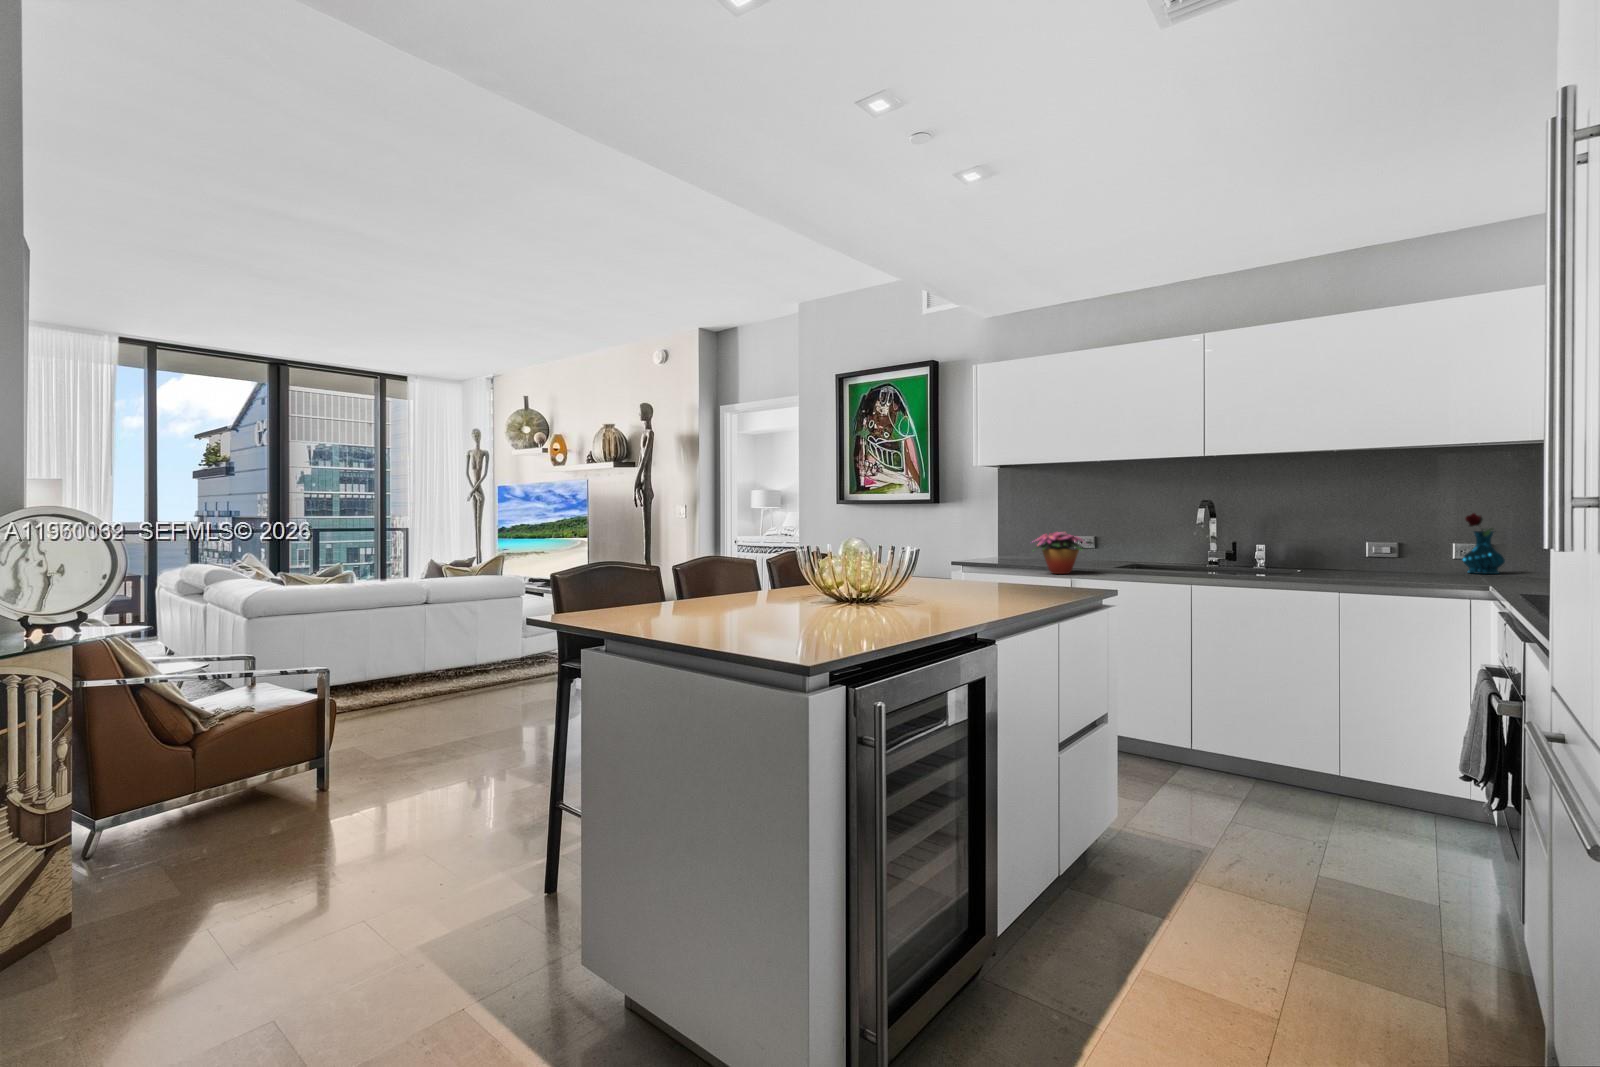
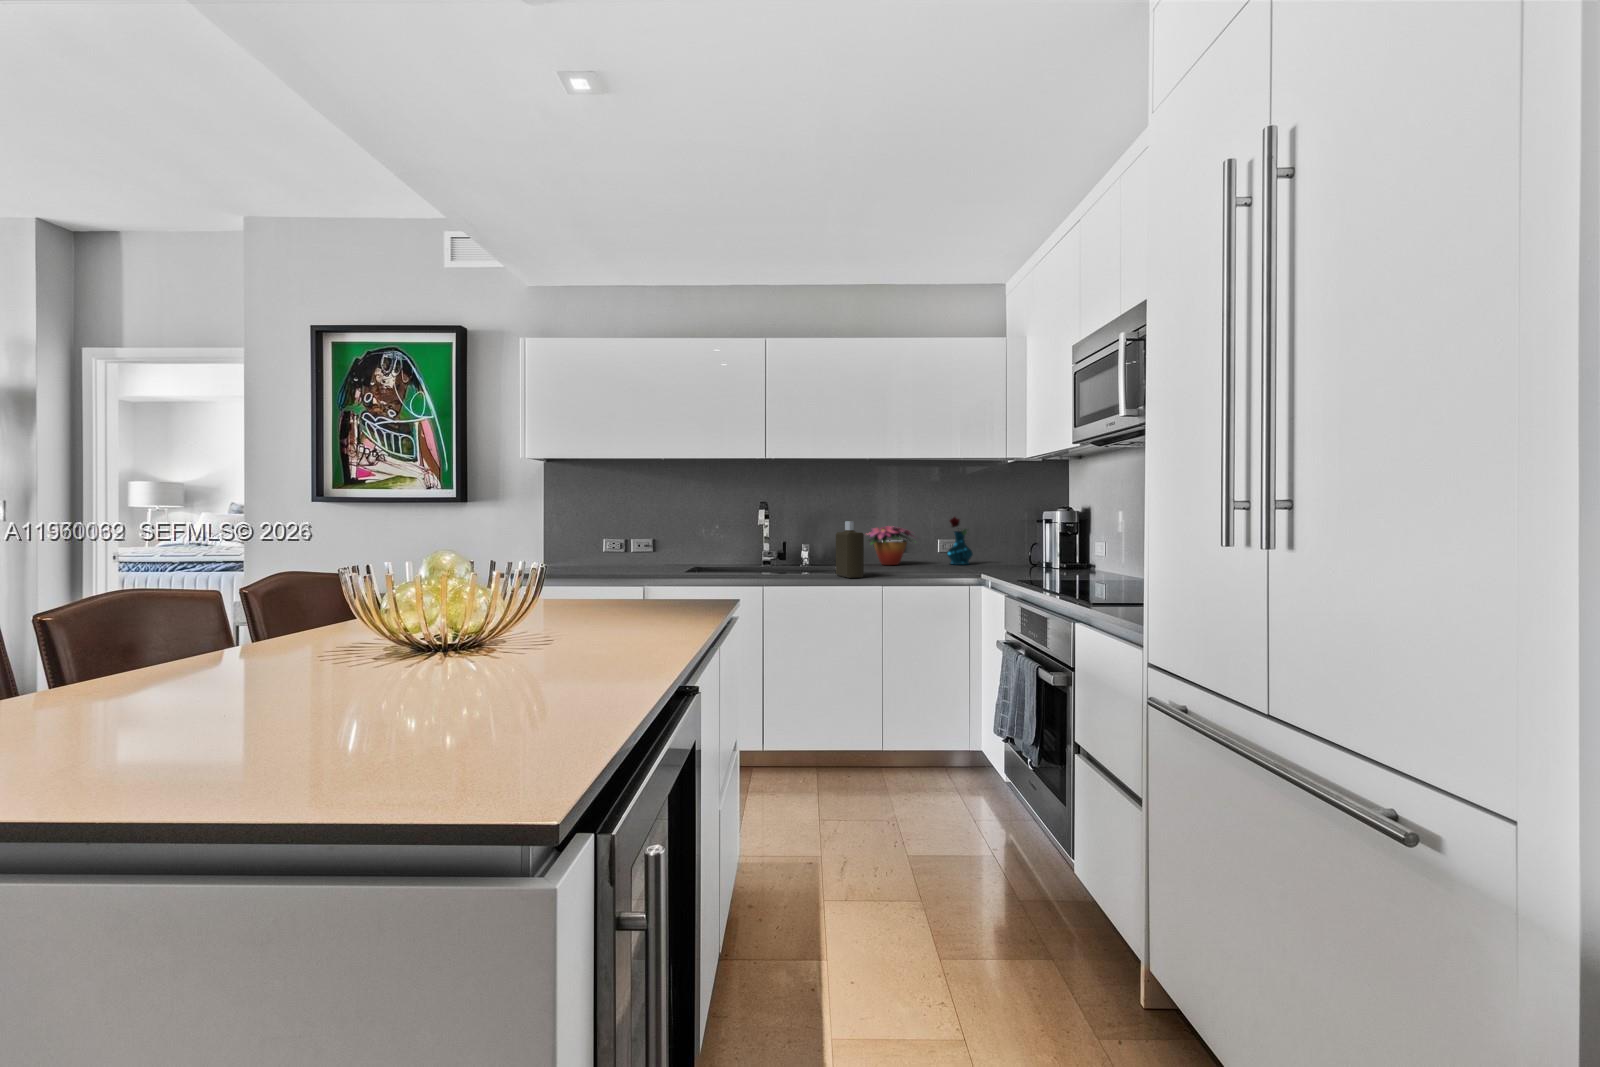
bottle: none [1272,520,1302,582] -> present [836,521,864,578]
flower arrangement: present [1035,532,1083,574] -> present [867,526,913,565]

